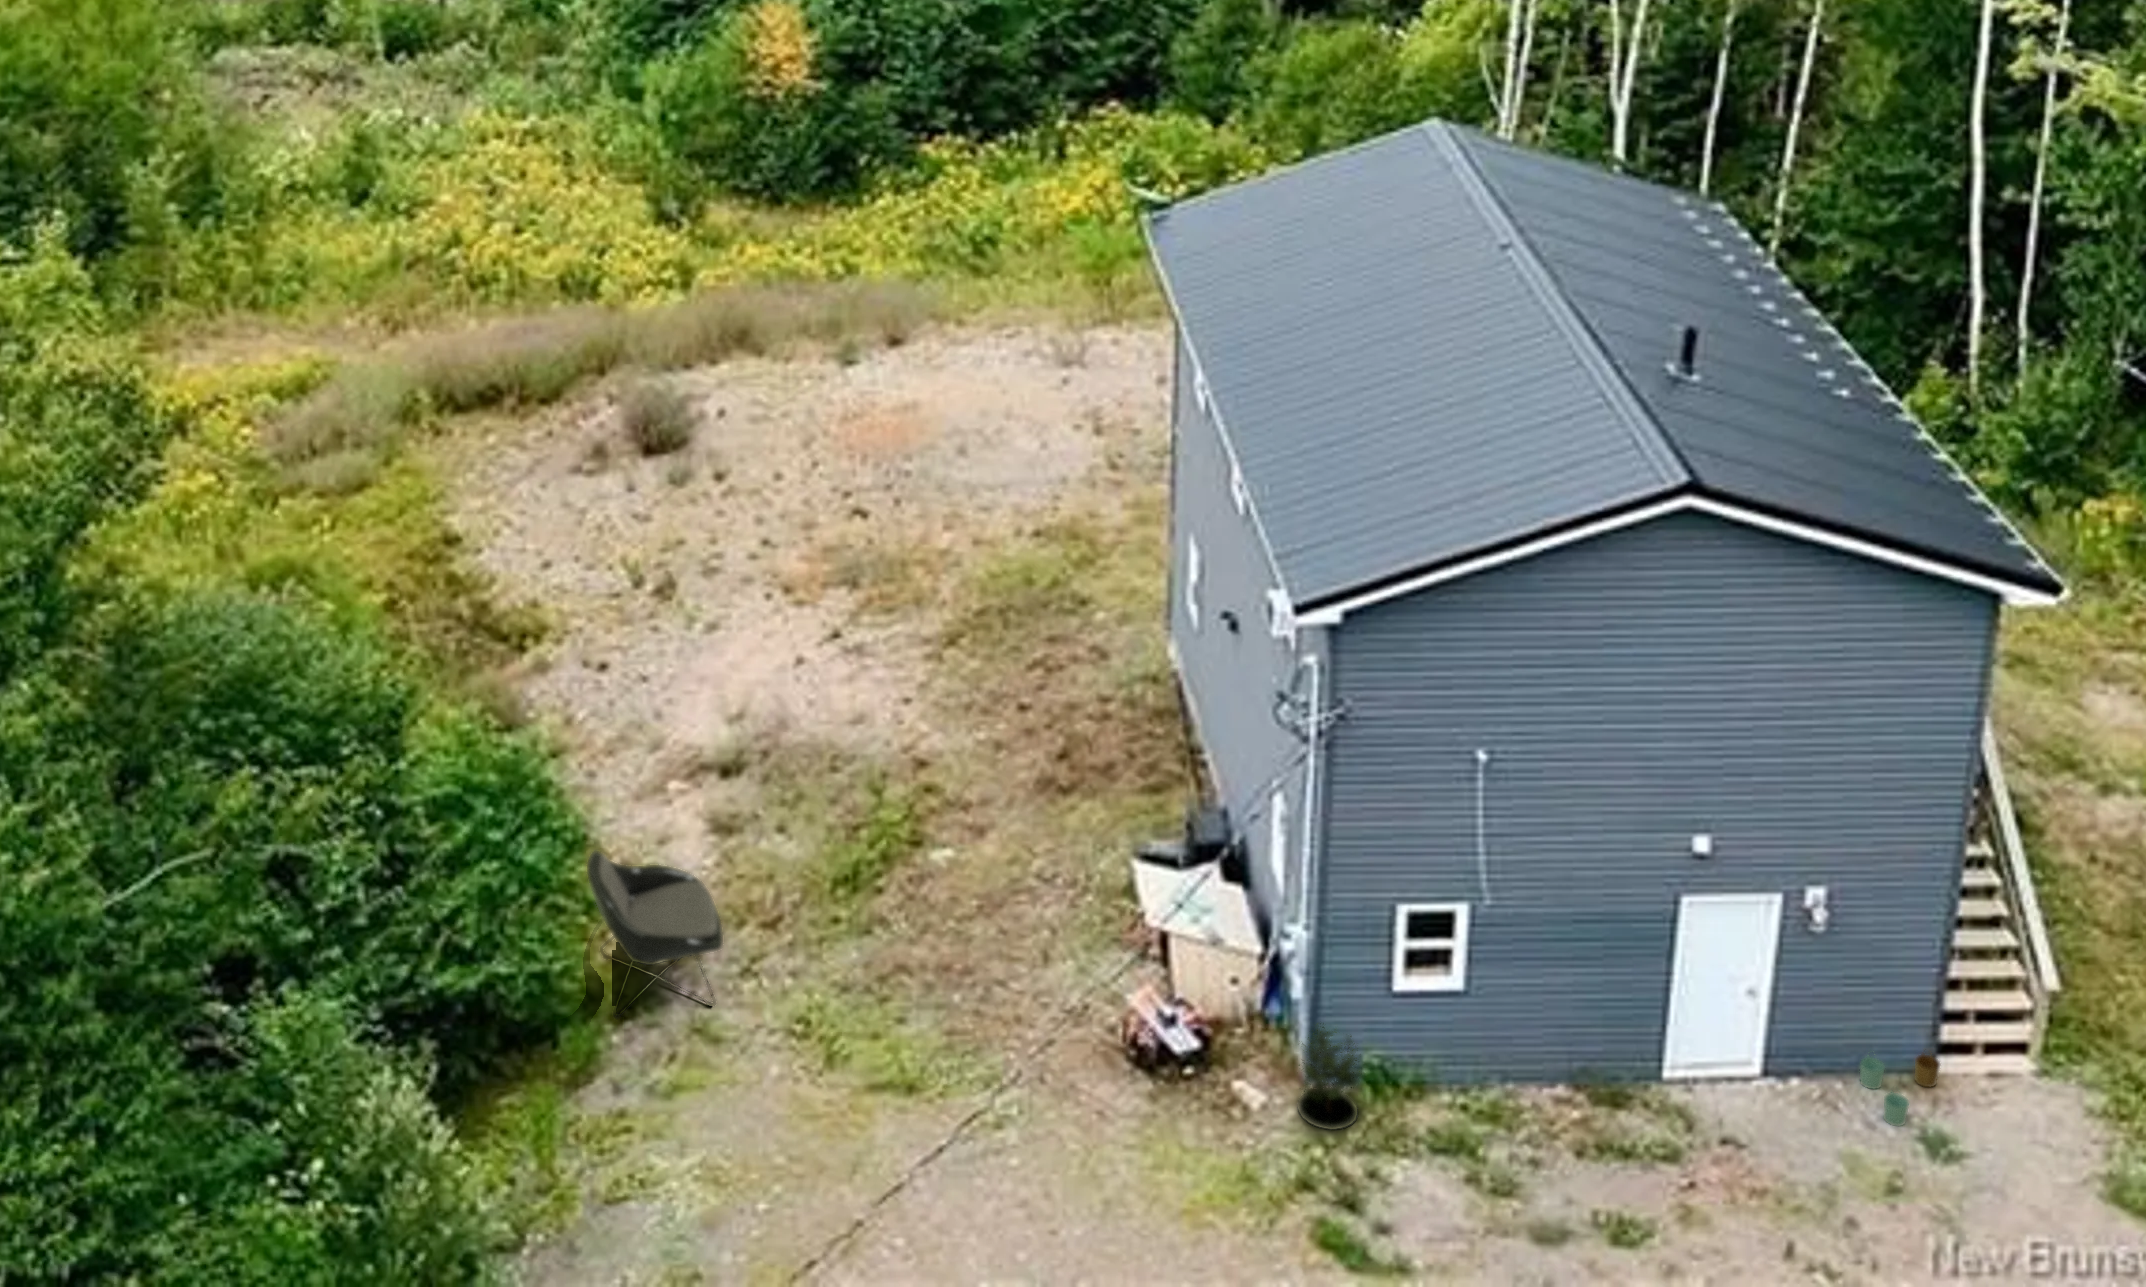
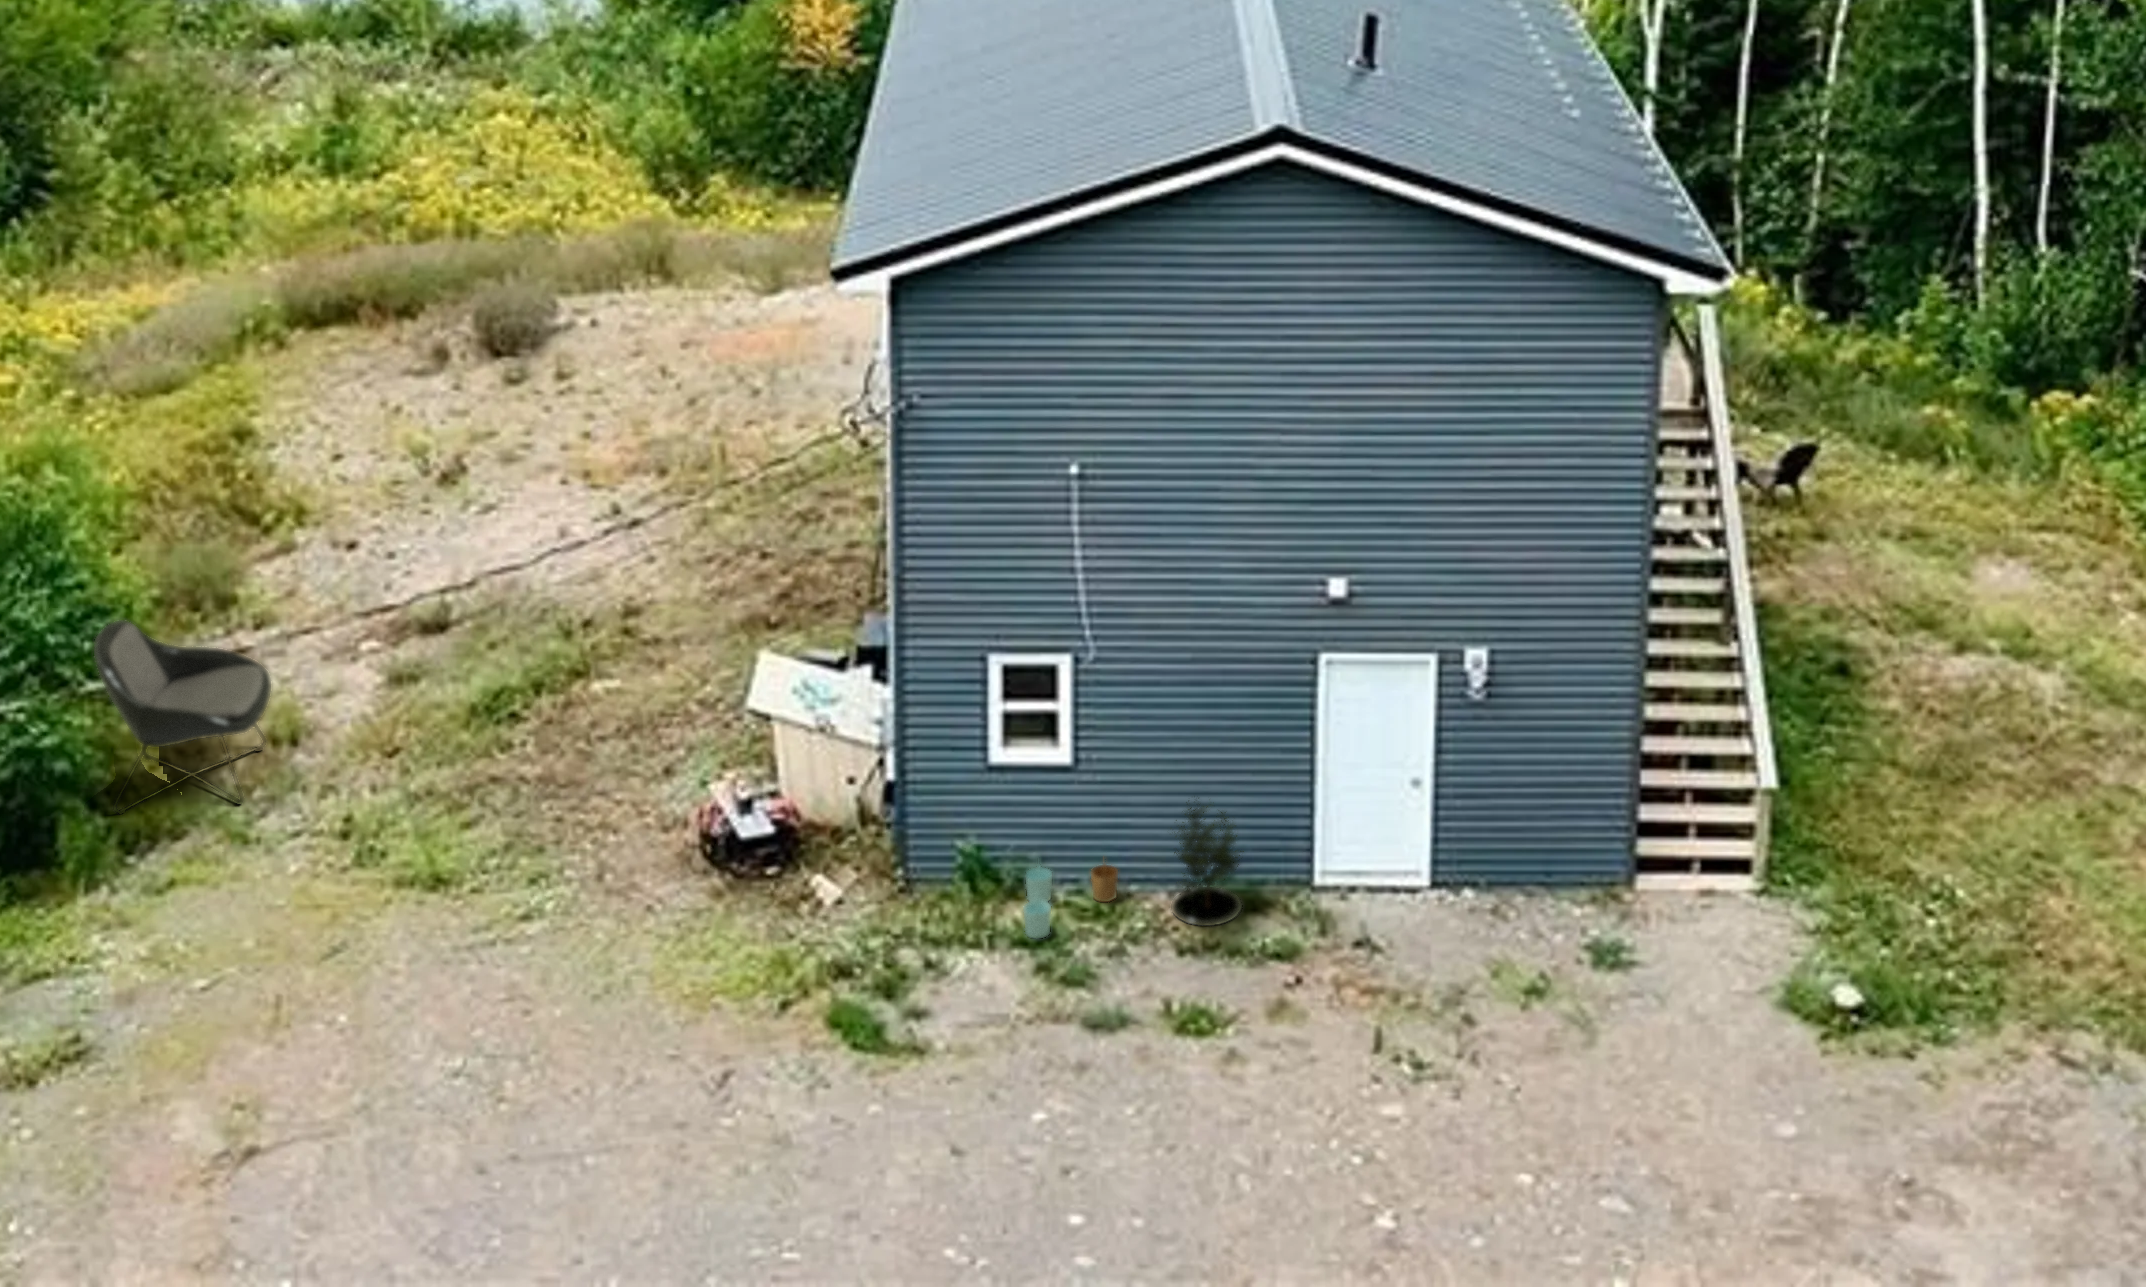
potted tree: present [1298,1023,1364,1130] -> present [1171,798,1244,926]
bucket: present [1860,1054,1940,1126] -> present [1024,864,1118,938]

